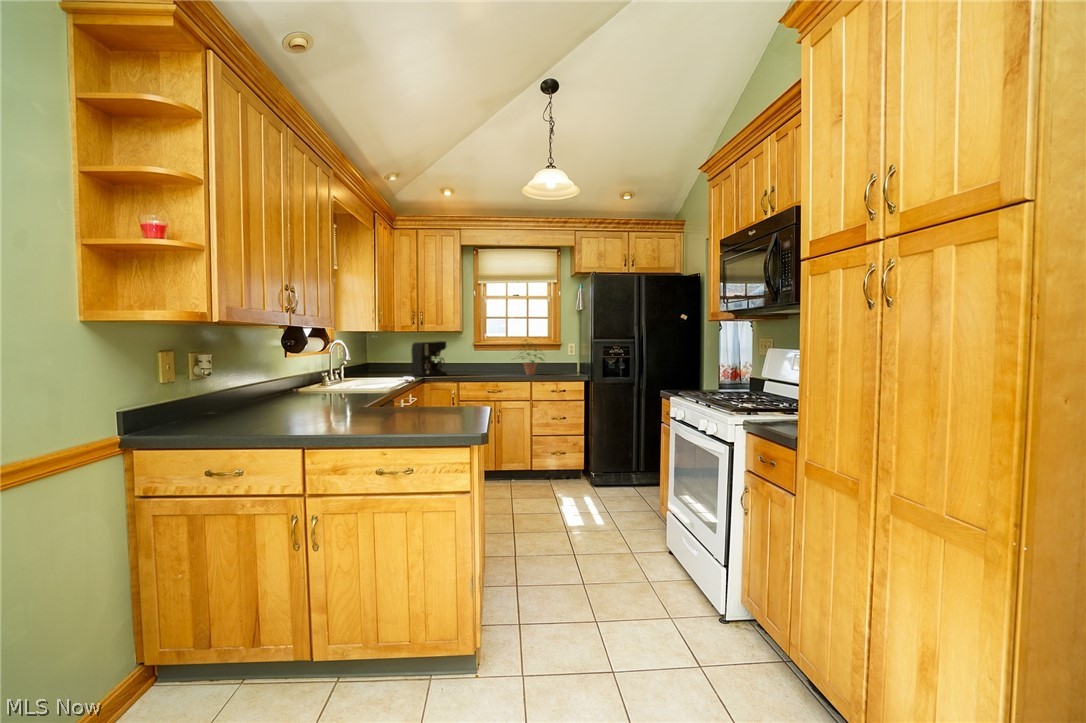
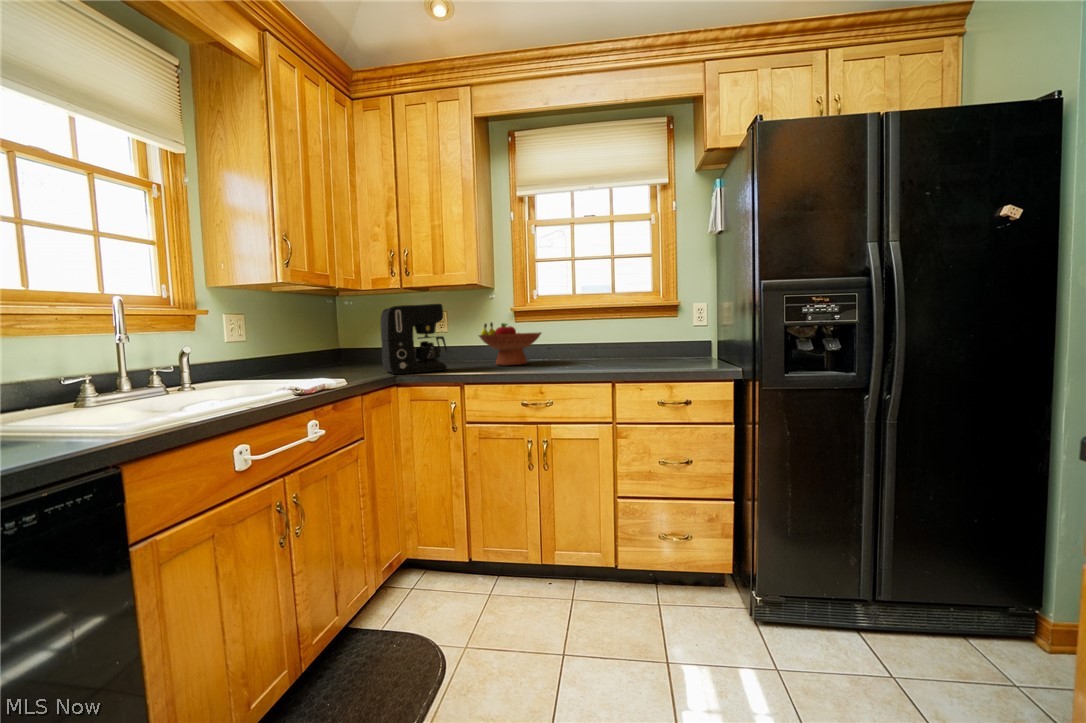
potted plant: present [522,340,543,375] -> none [572,294,653,367]
fruit bowl: none [459,351,493,374] -> present [479,323,541,365]

